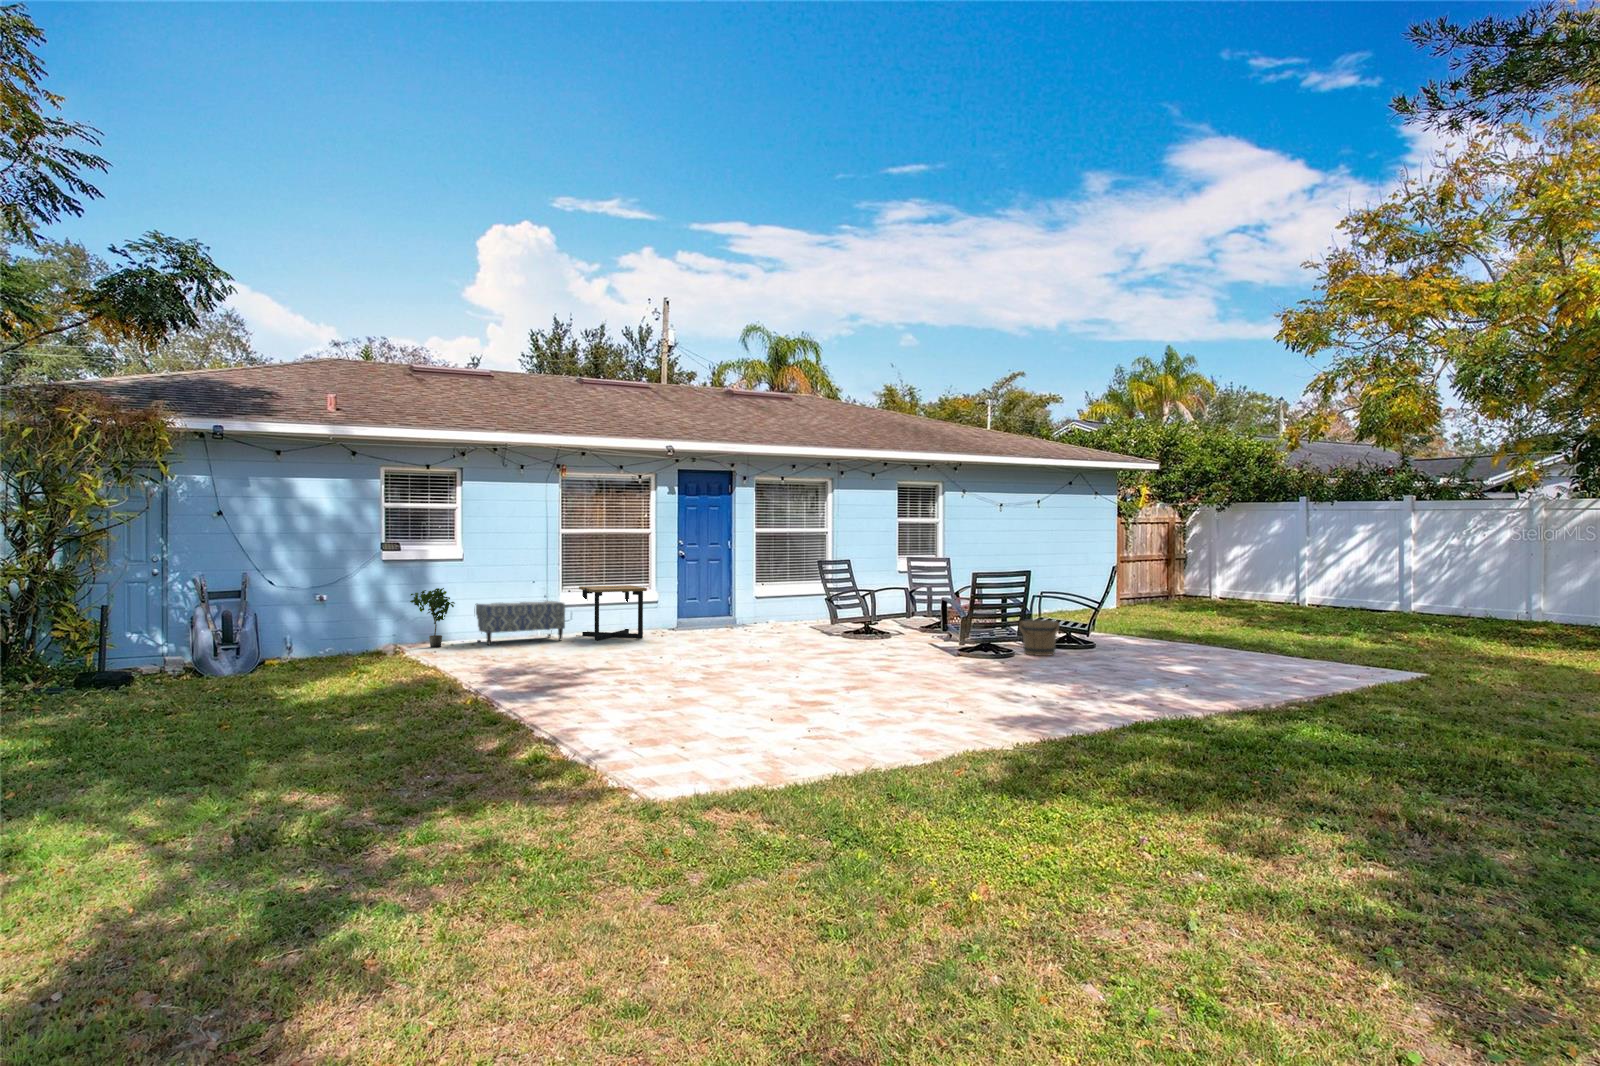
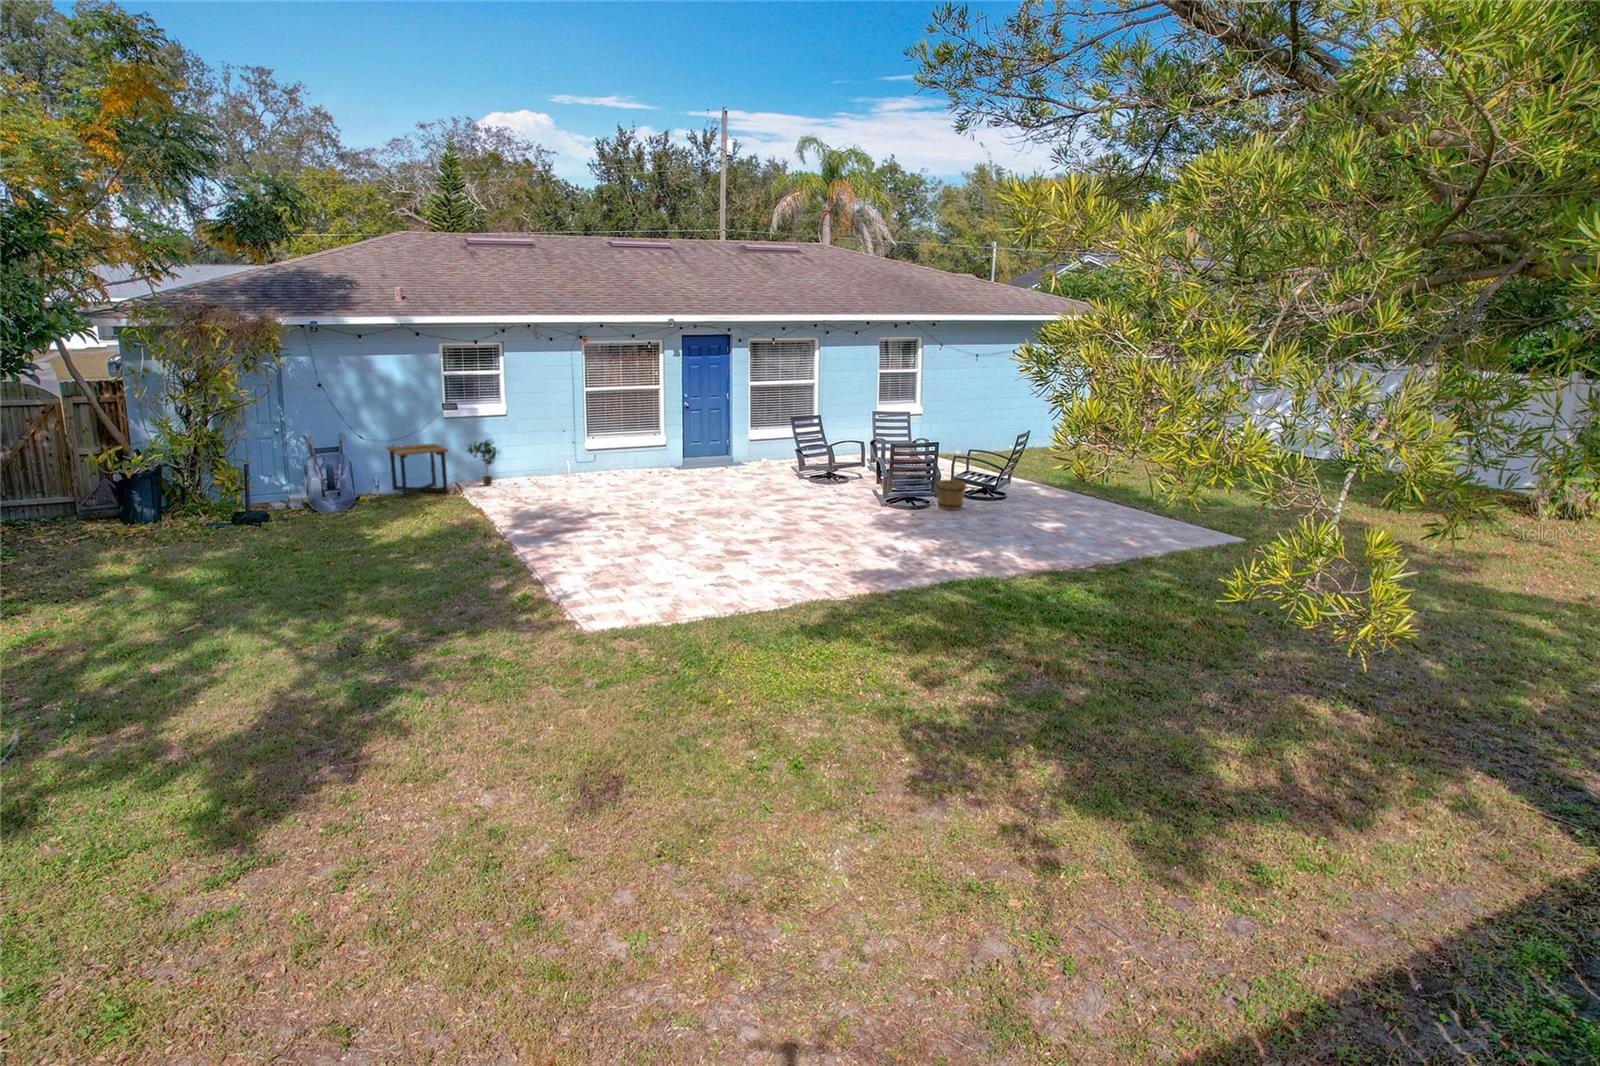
side table: present [579,585,647,640] -> present [386,443,448,497]
bench: present [475,601,565,645] -> none [517,446,588,484]

